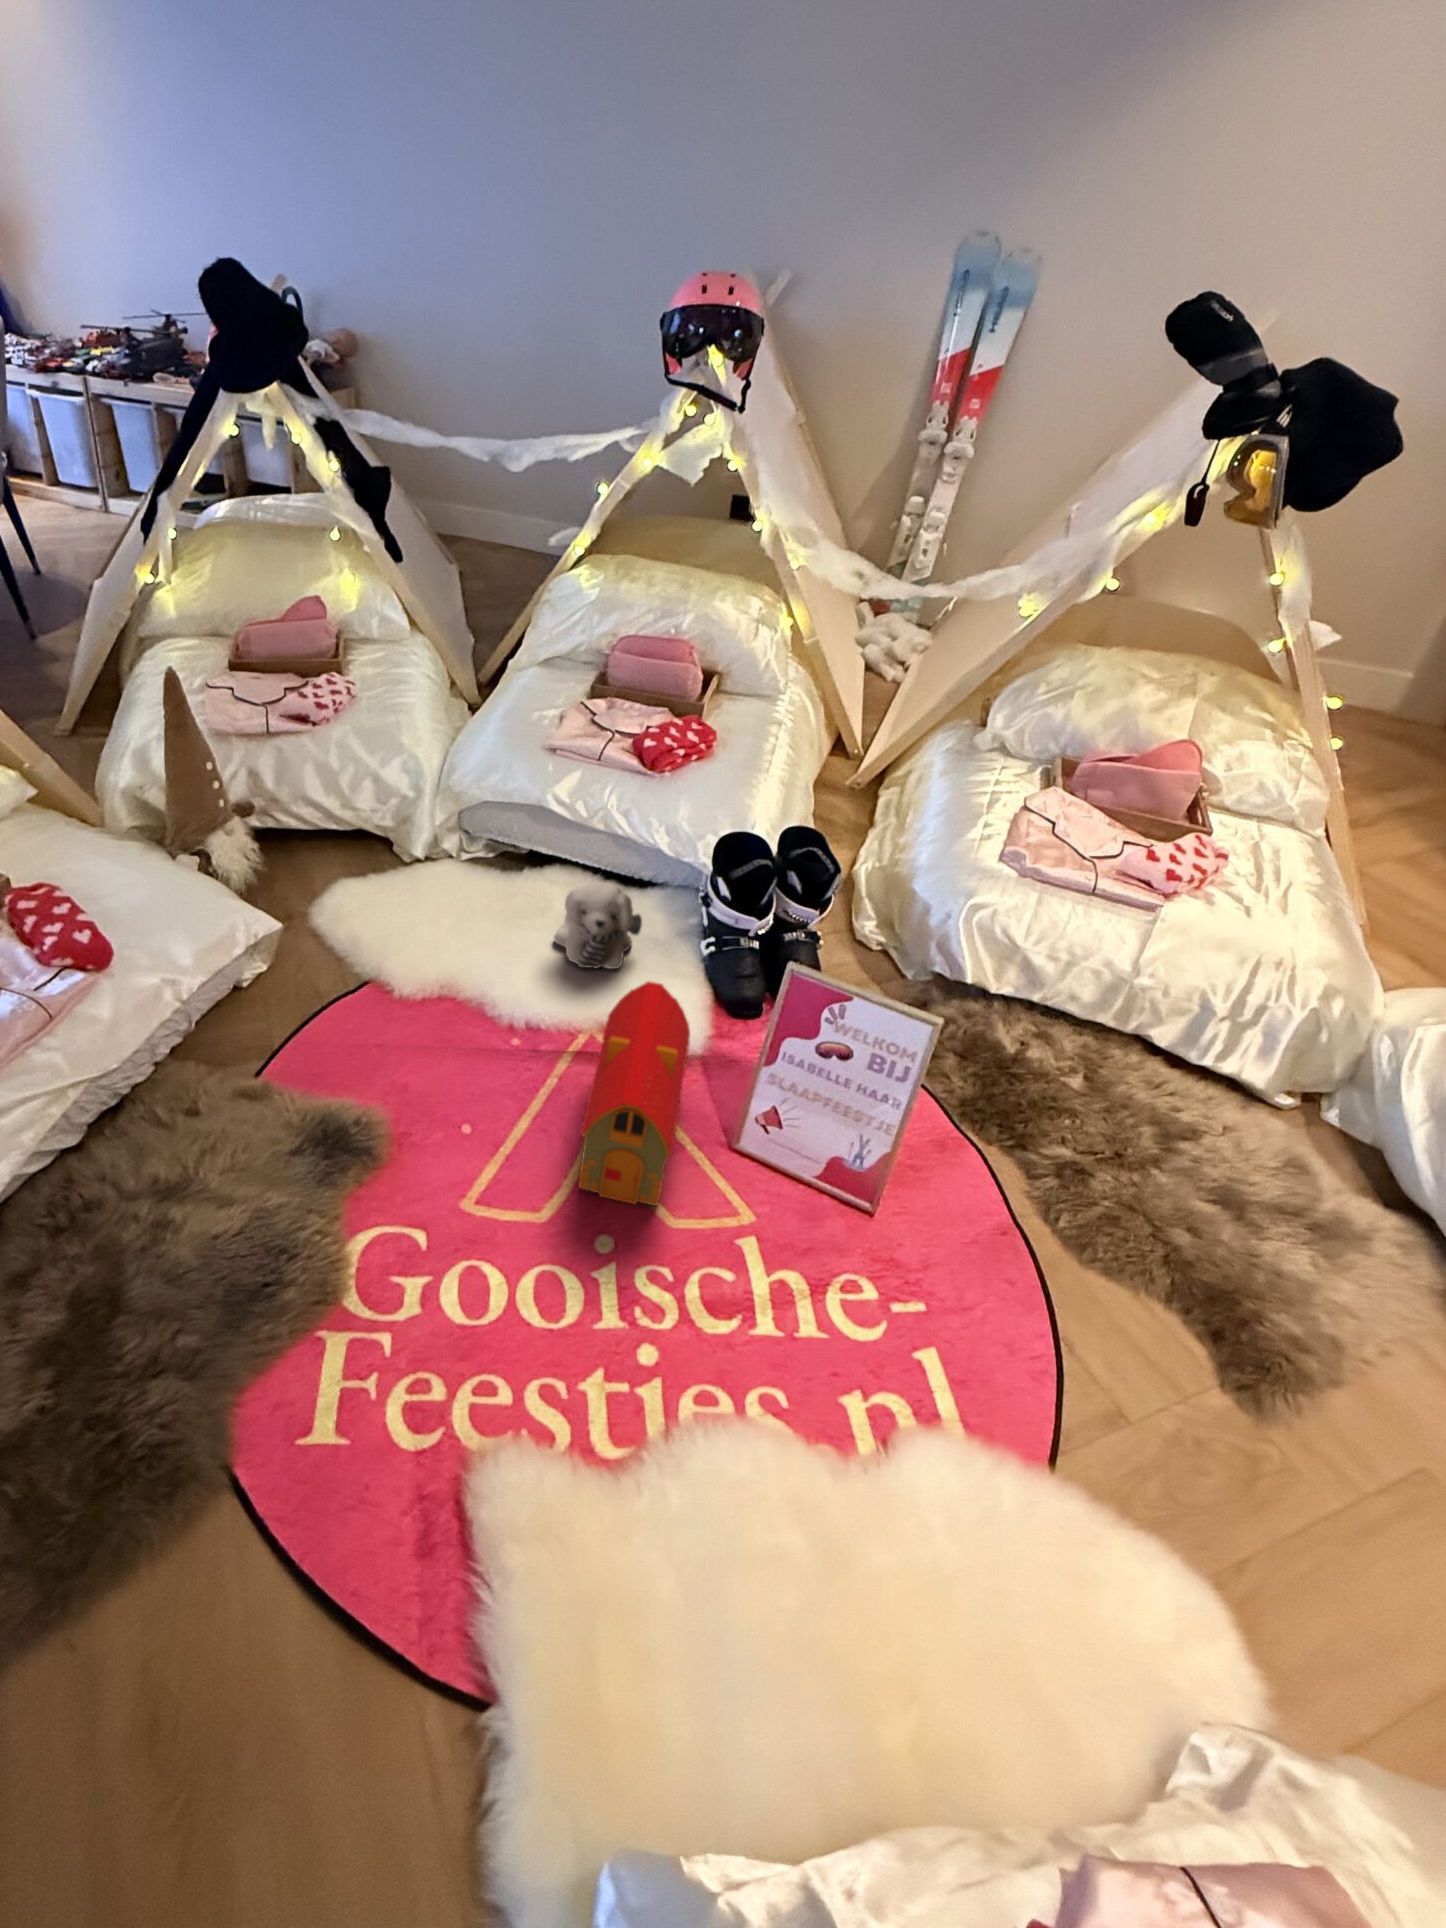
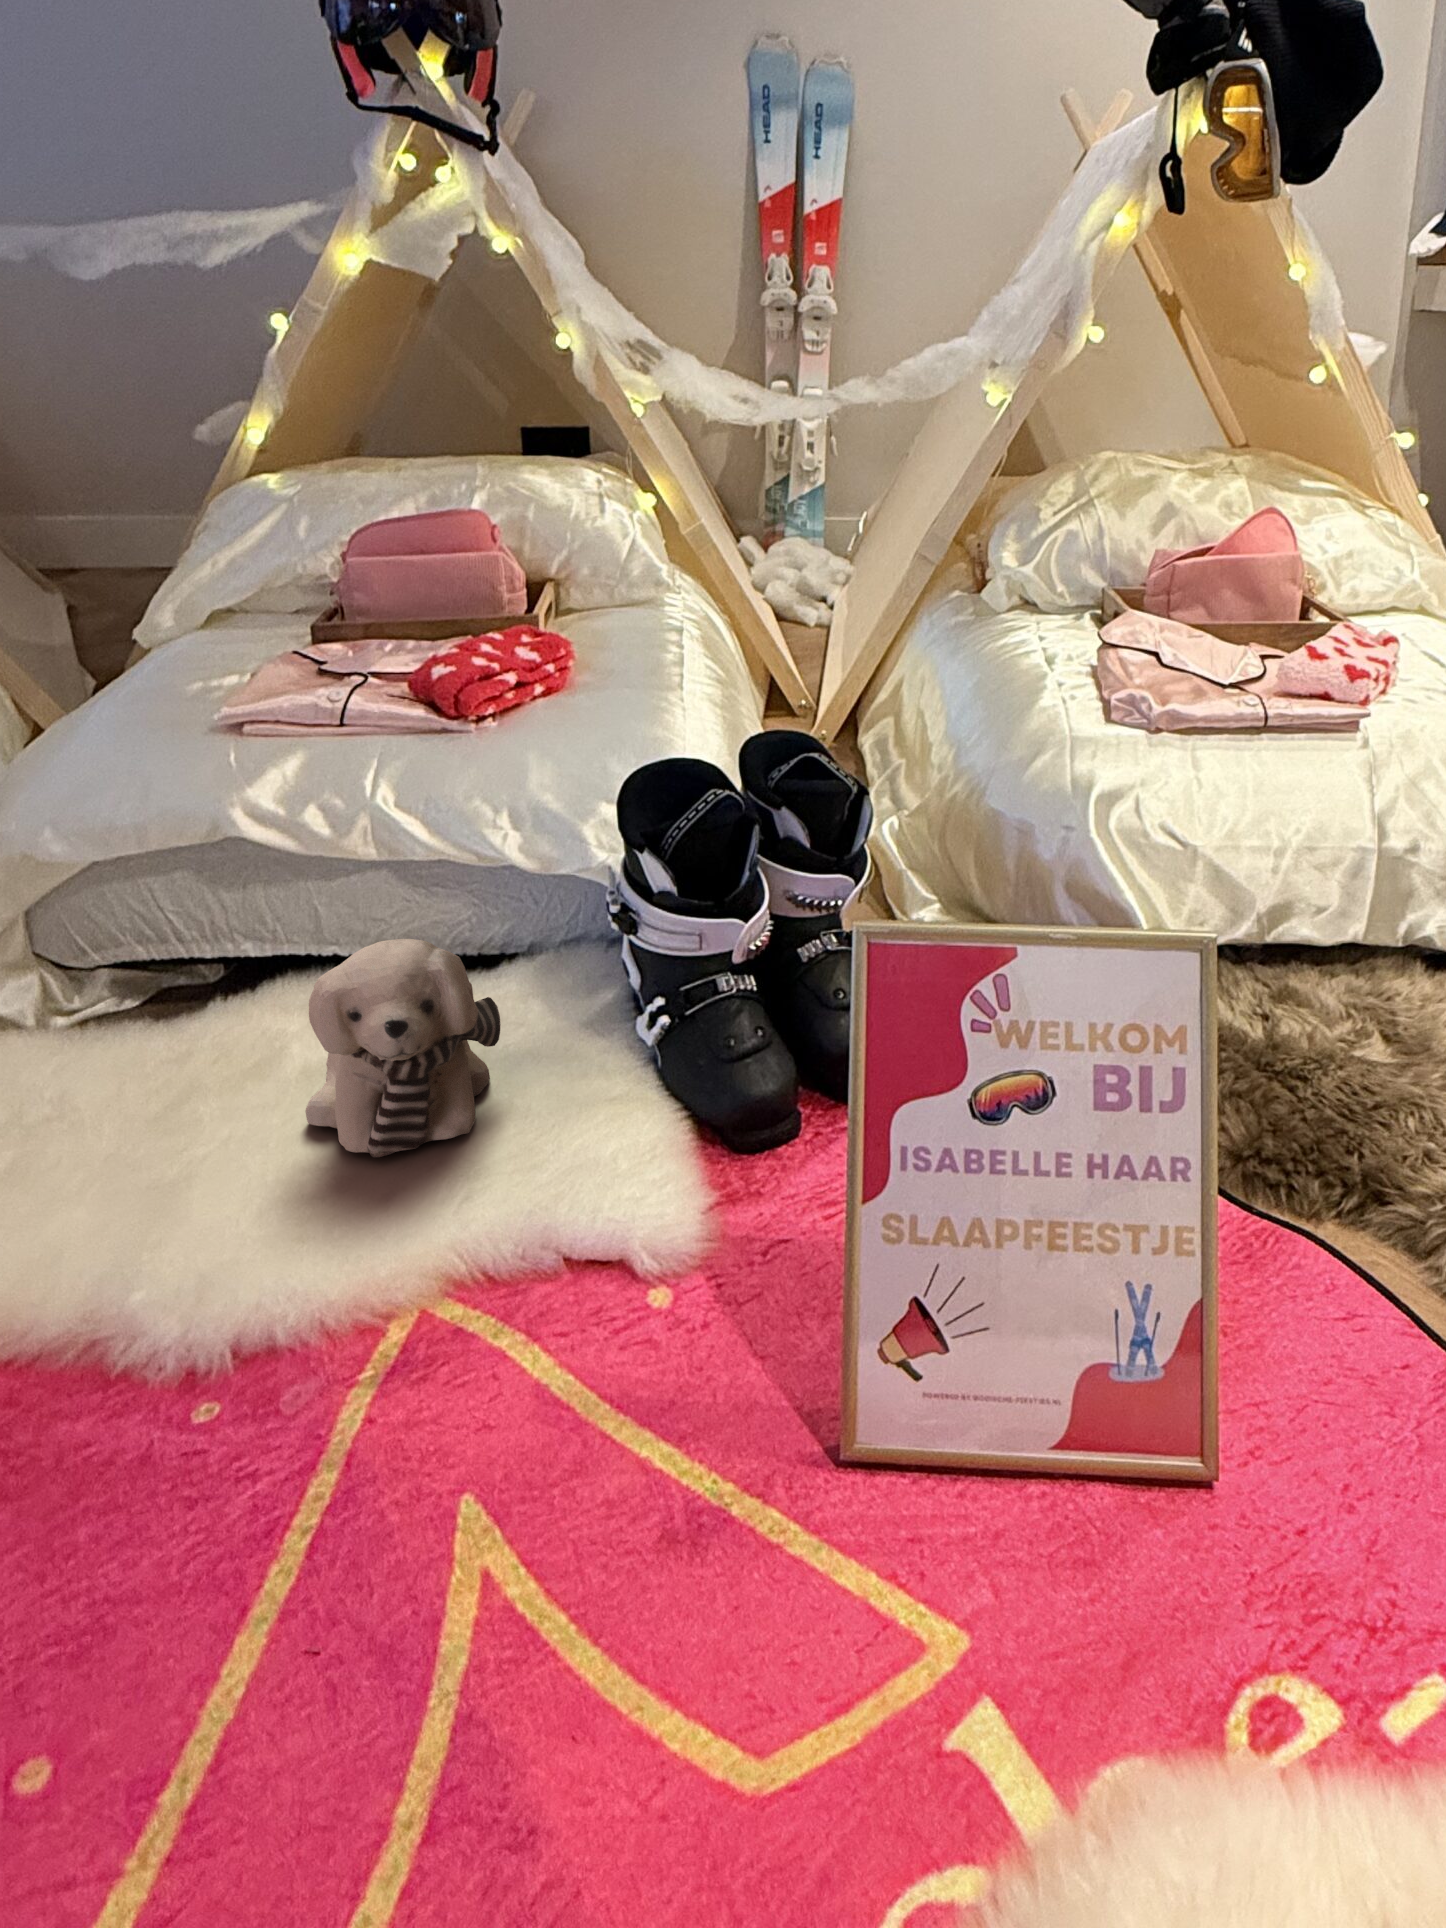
toy house: present [578,981,690,1206] -> none [409,1086,705,1780]

